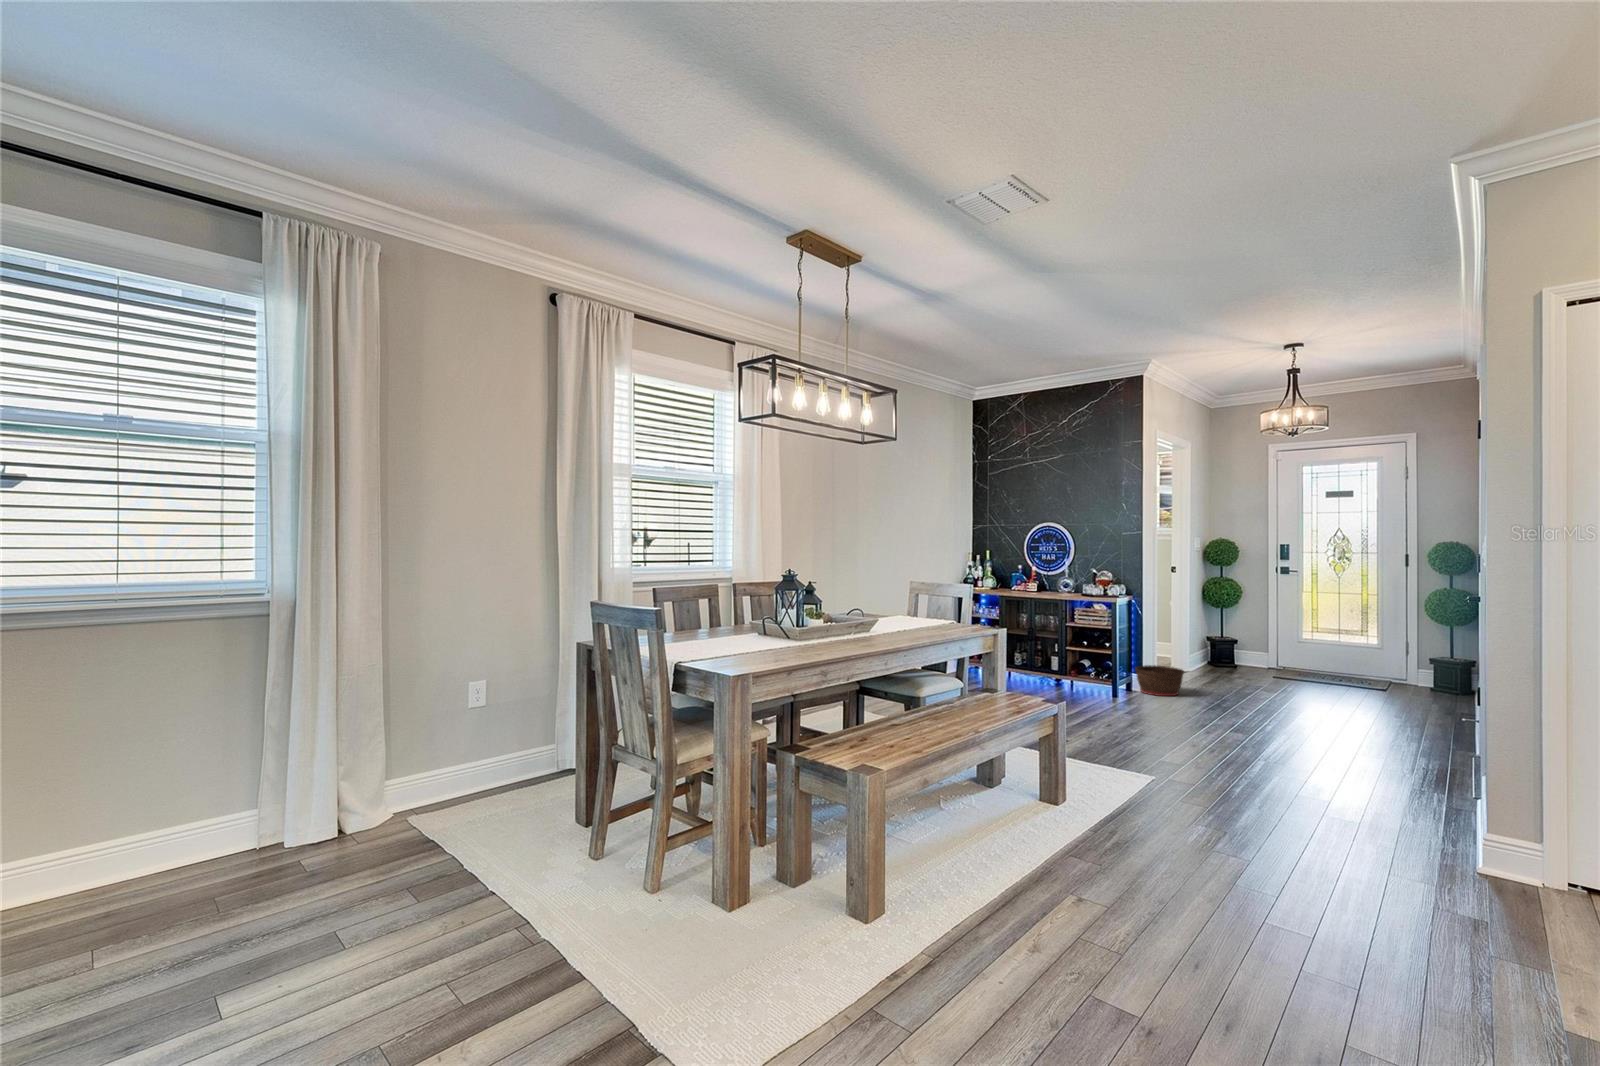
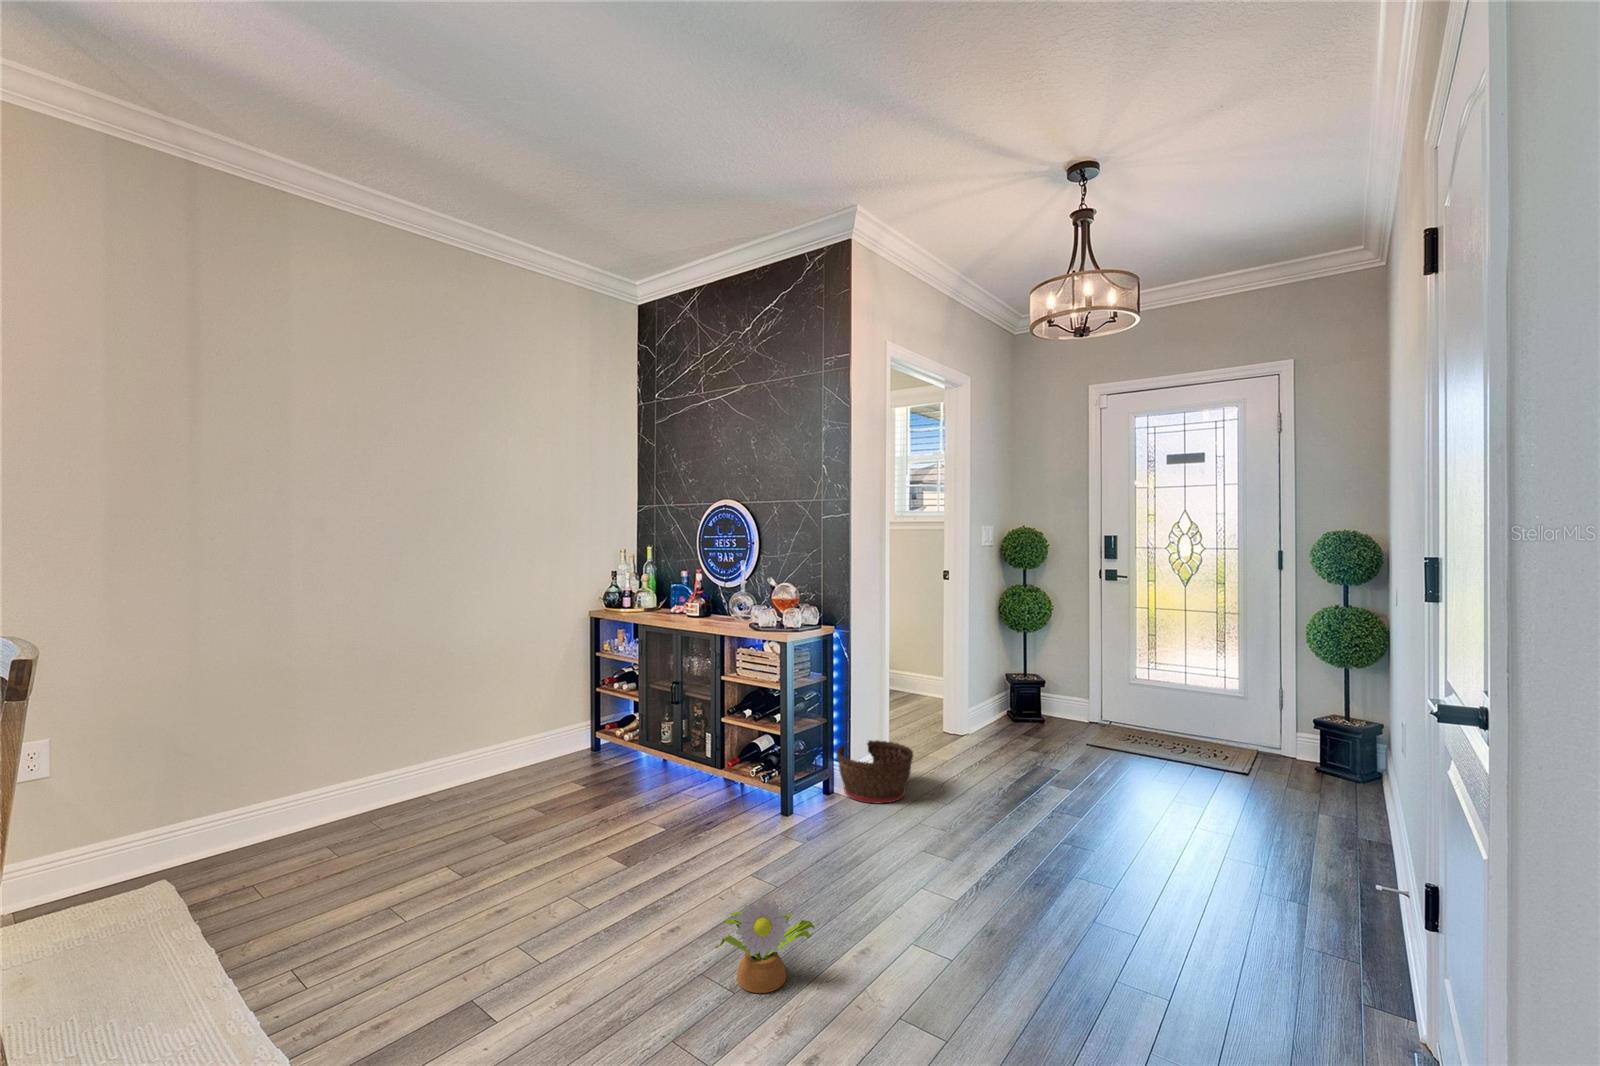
decorative plant: none [1151,700,1197,740] -> present [715,897,814,993]

